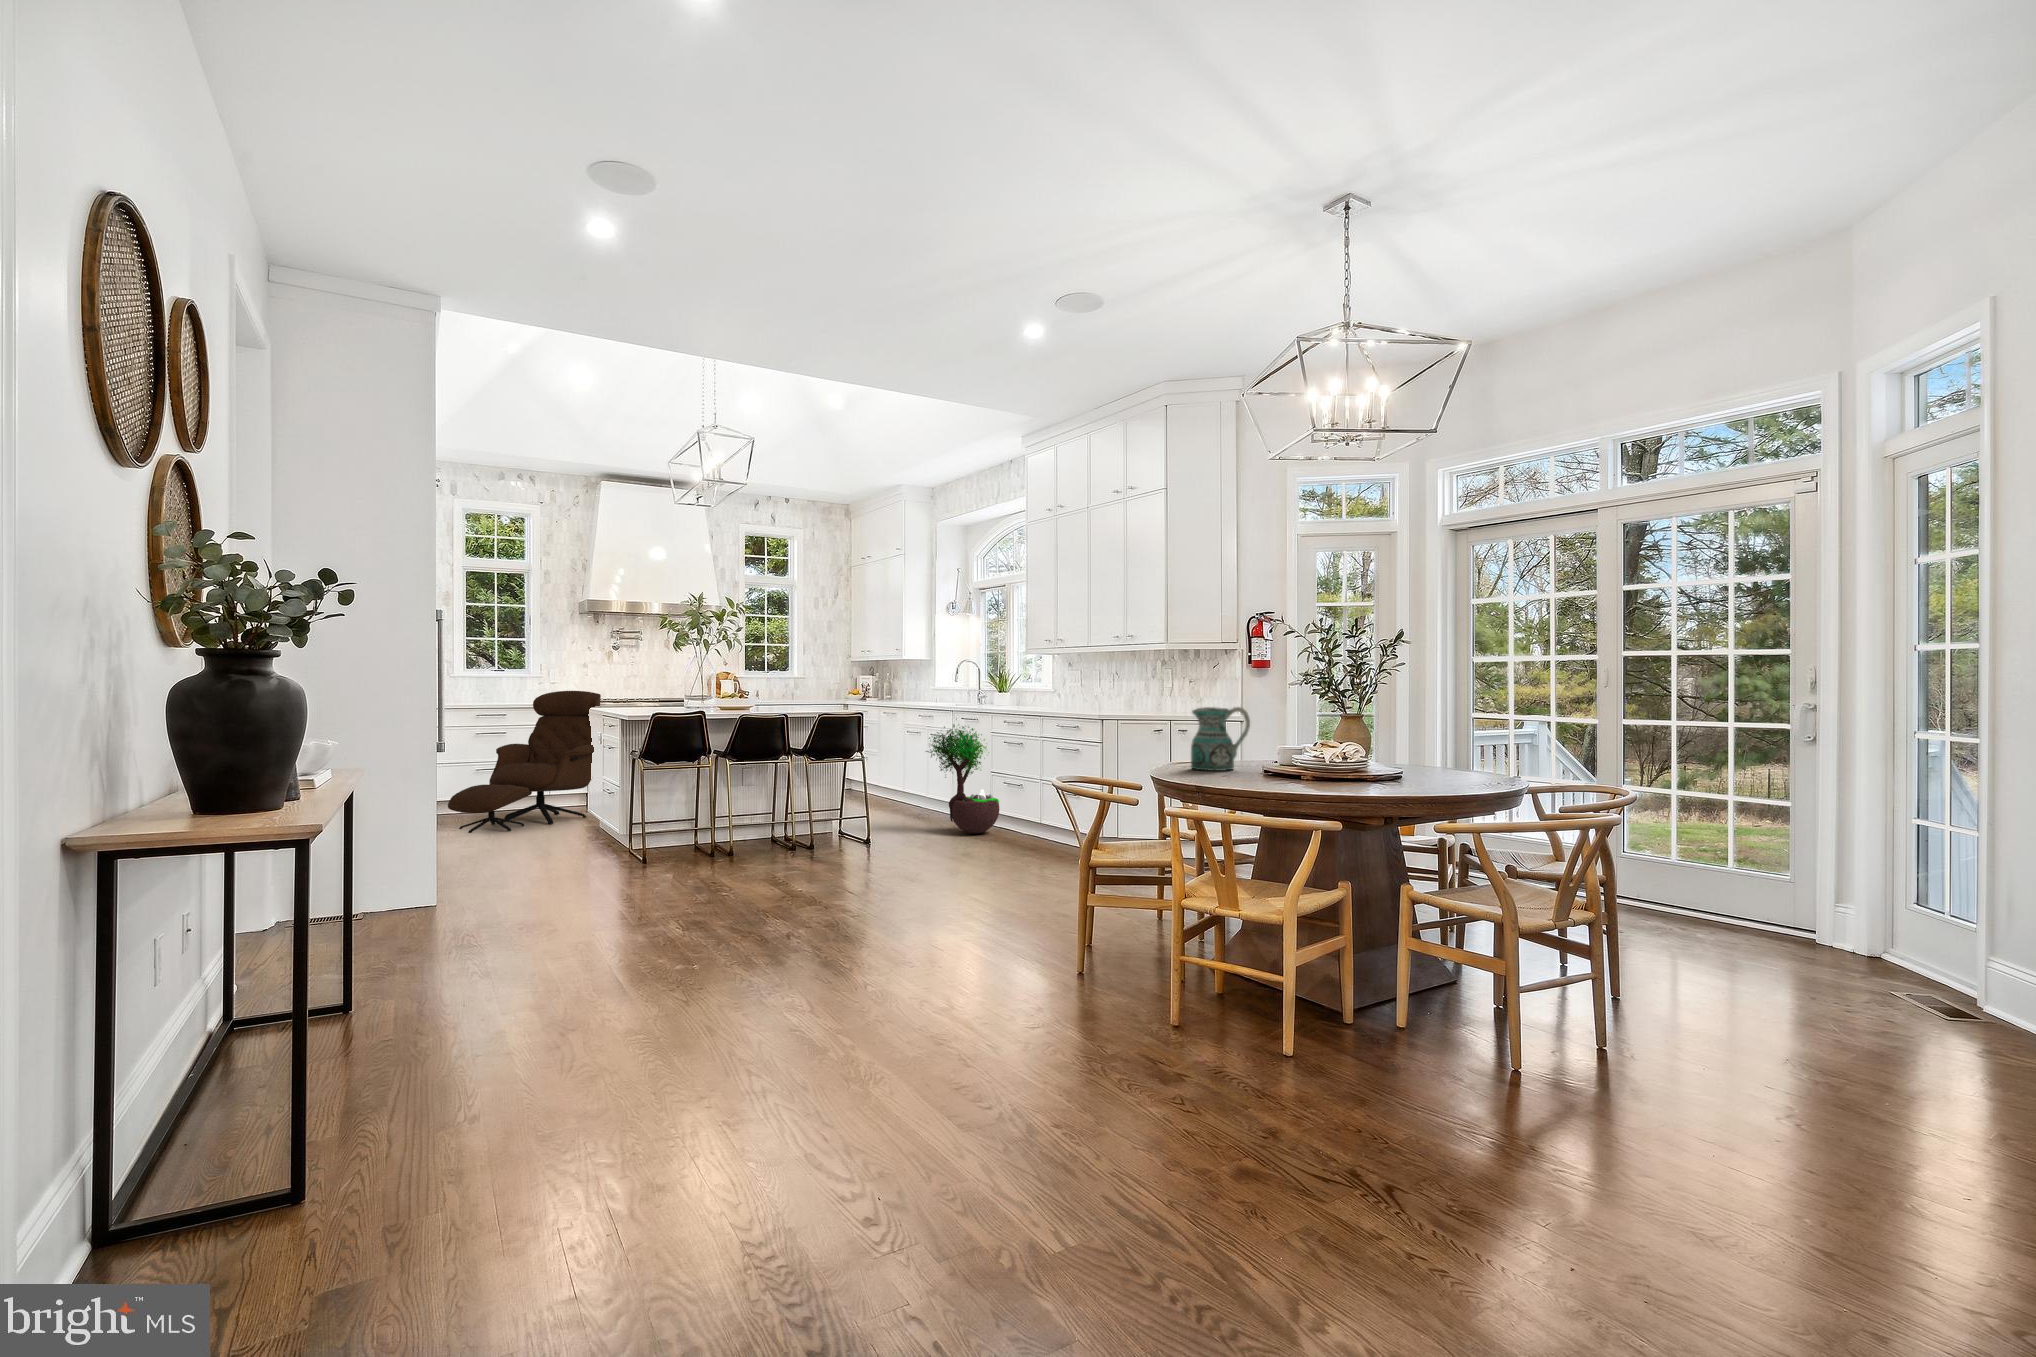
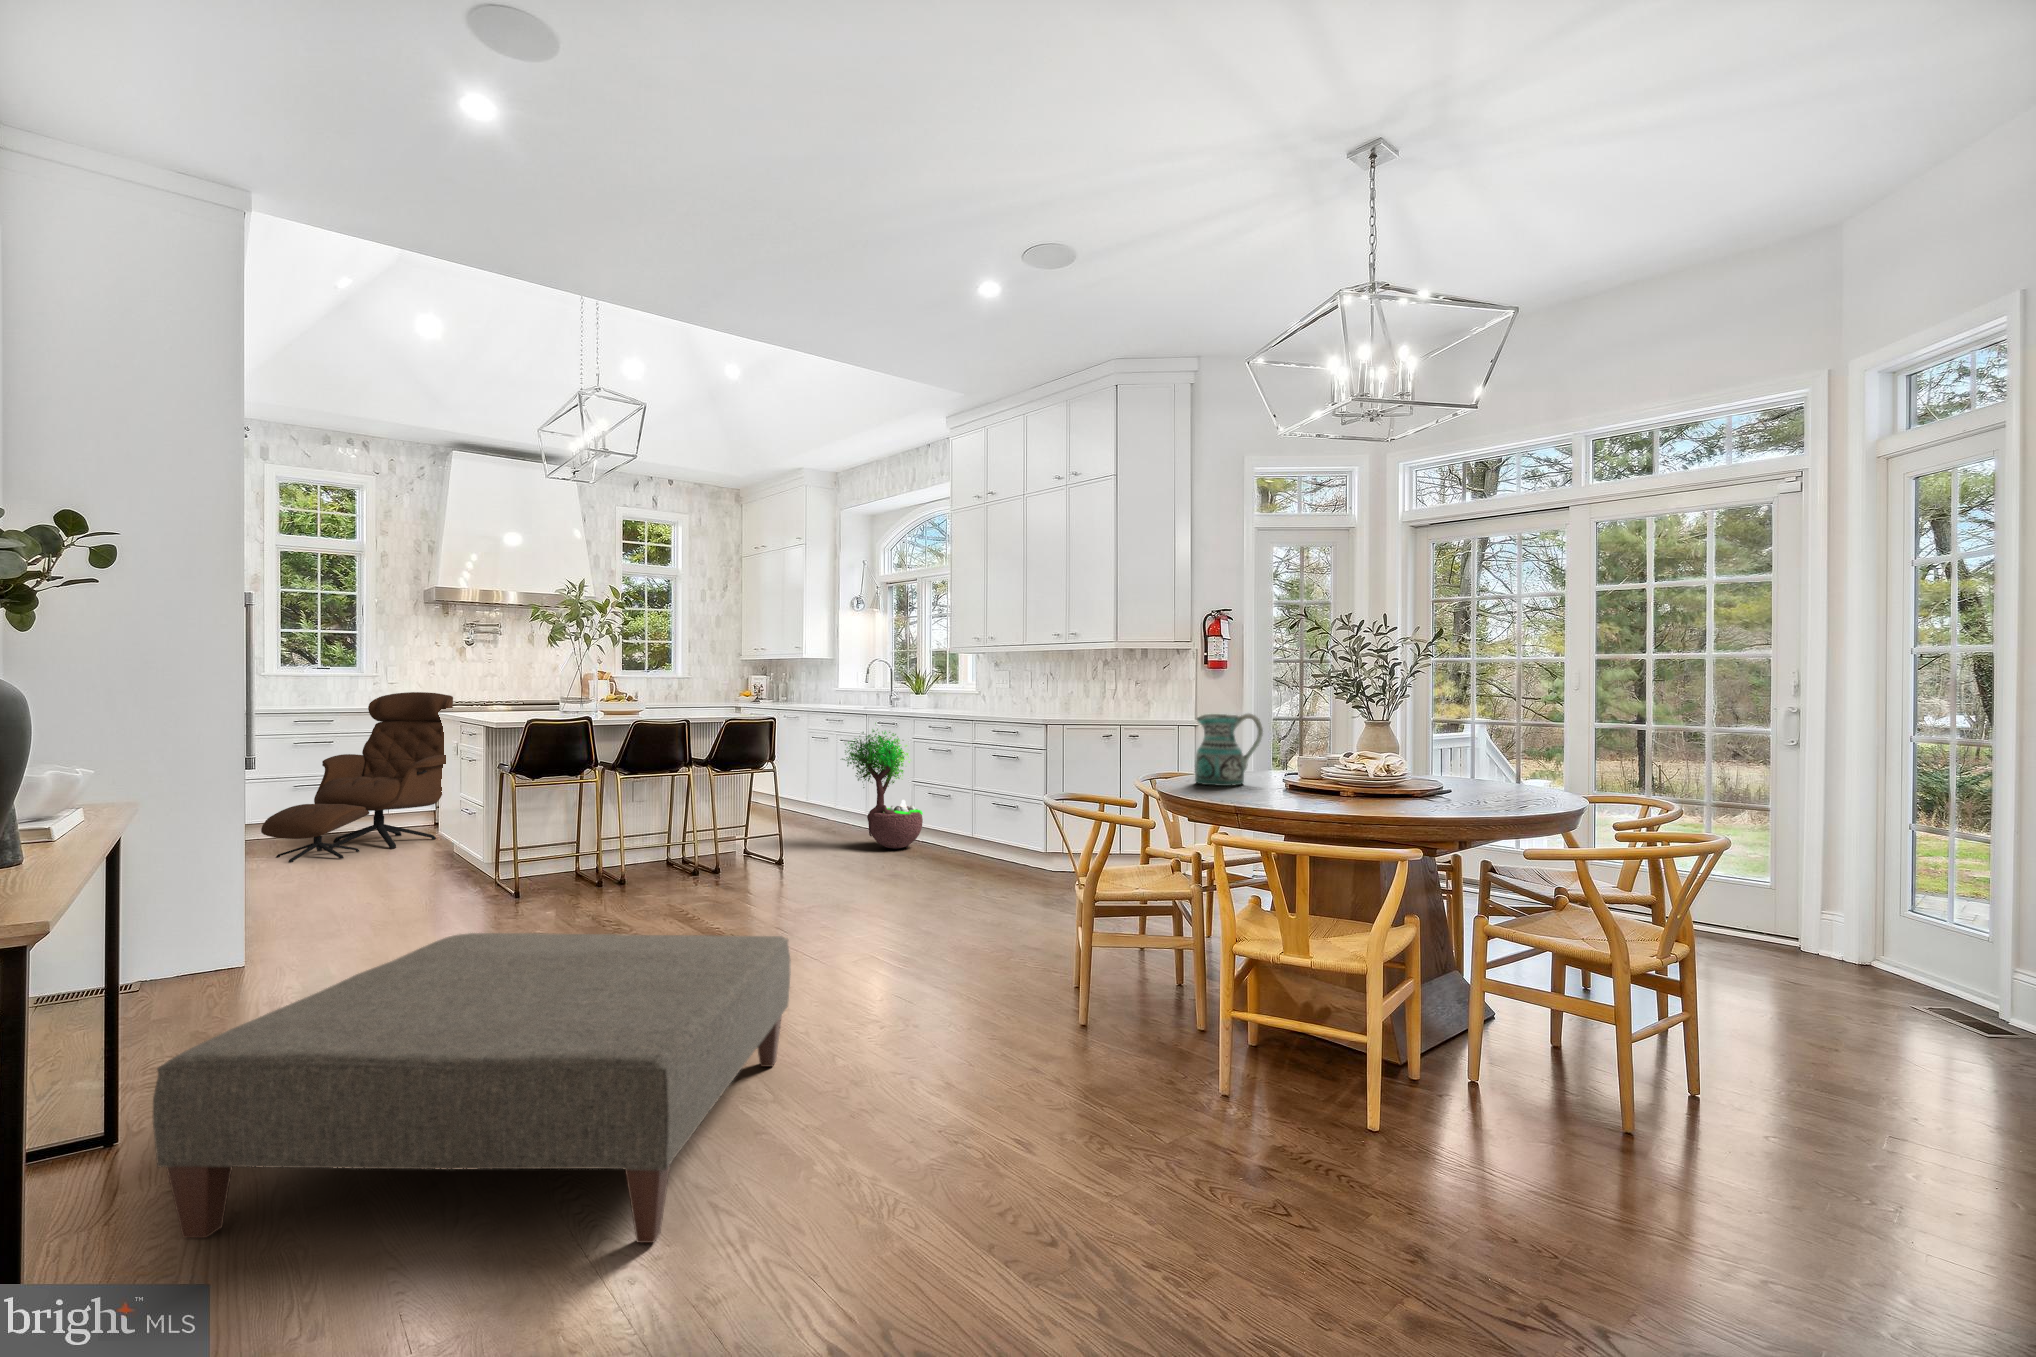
ottoman: none [359,875,826,1089] -> present [153,933,791,1243]

